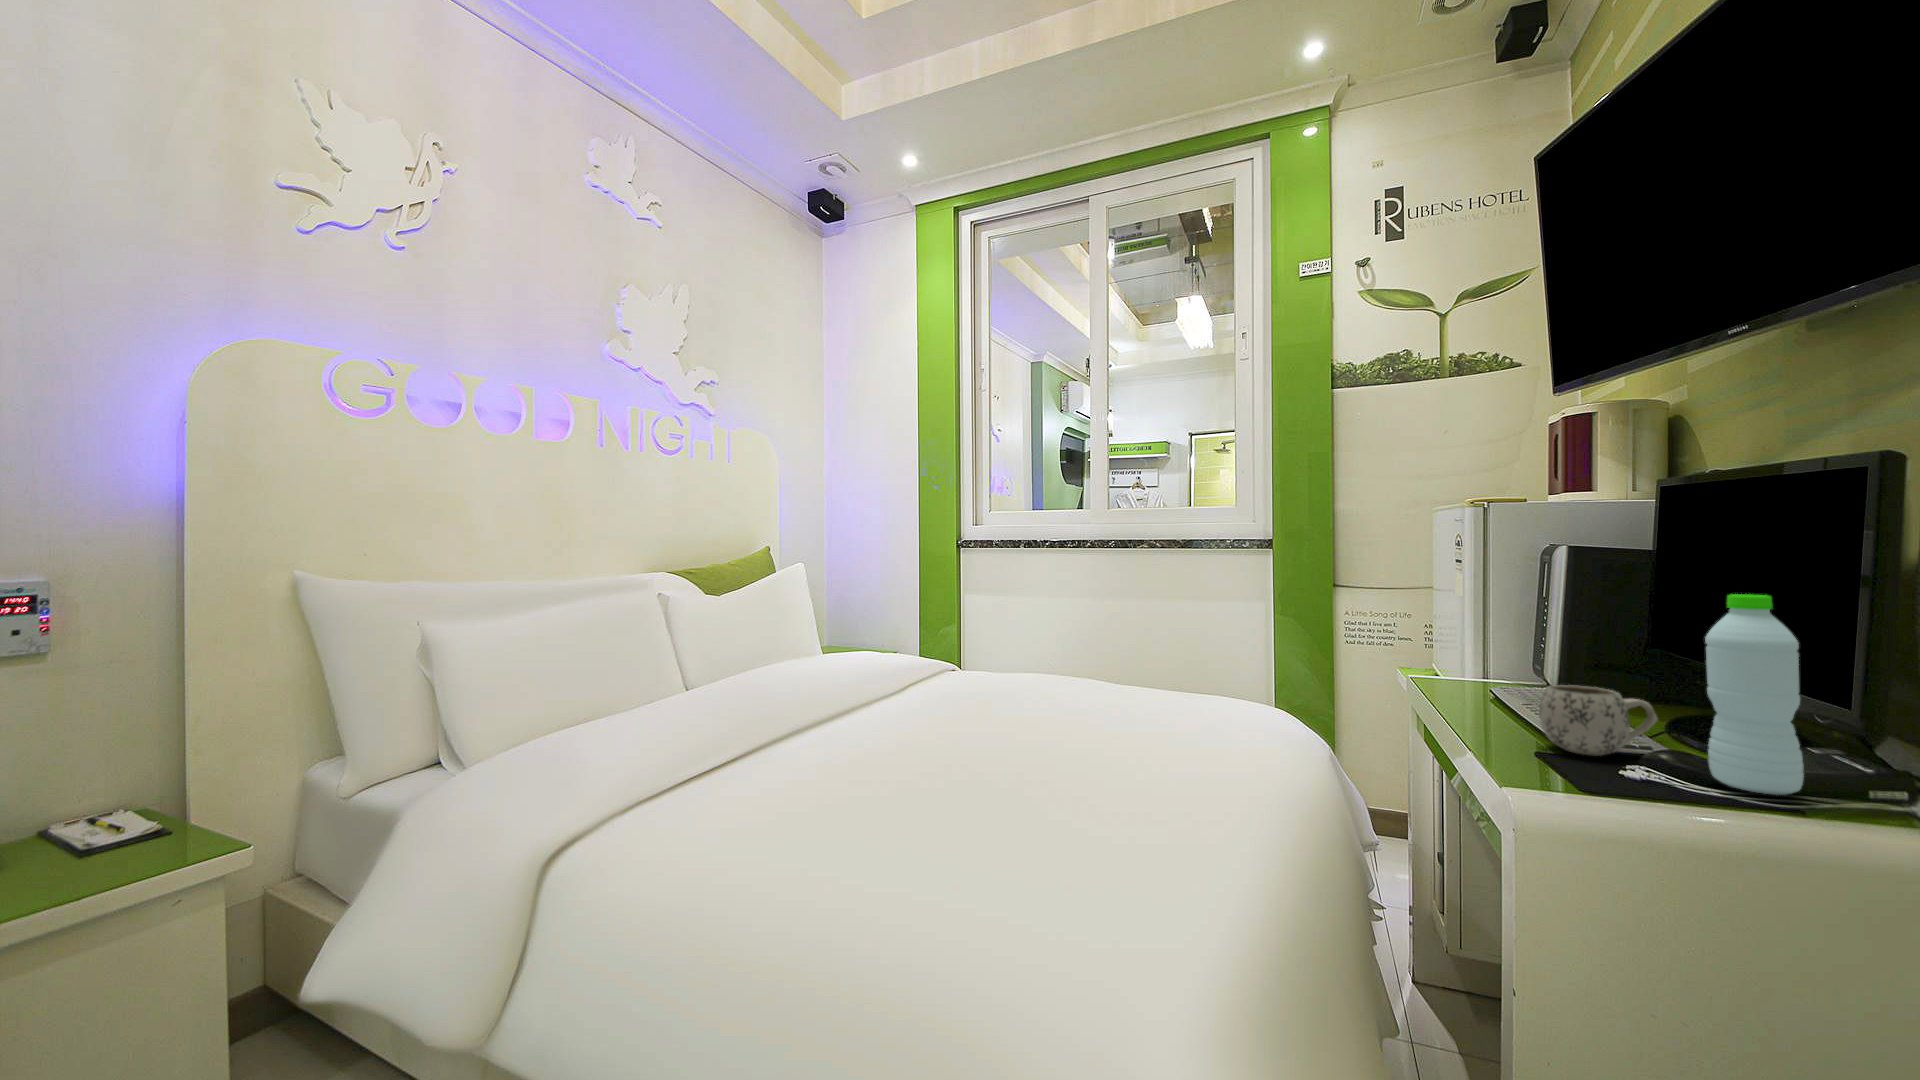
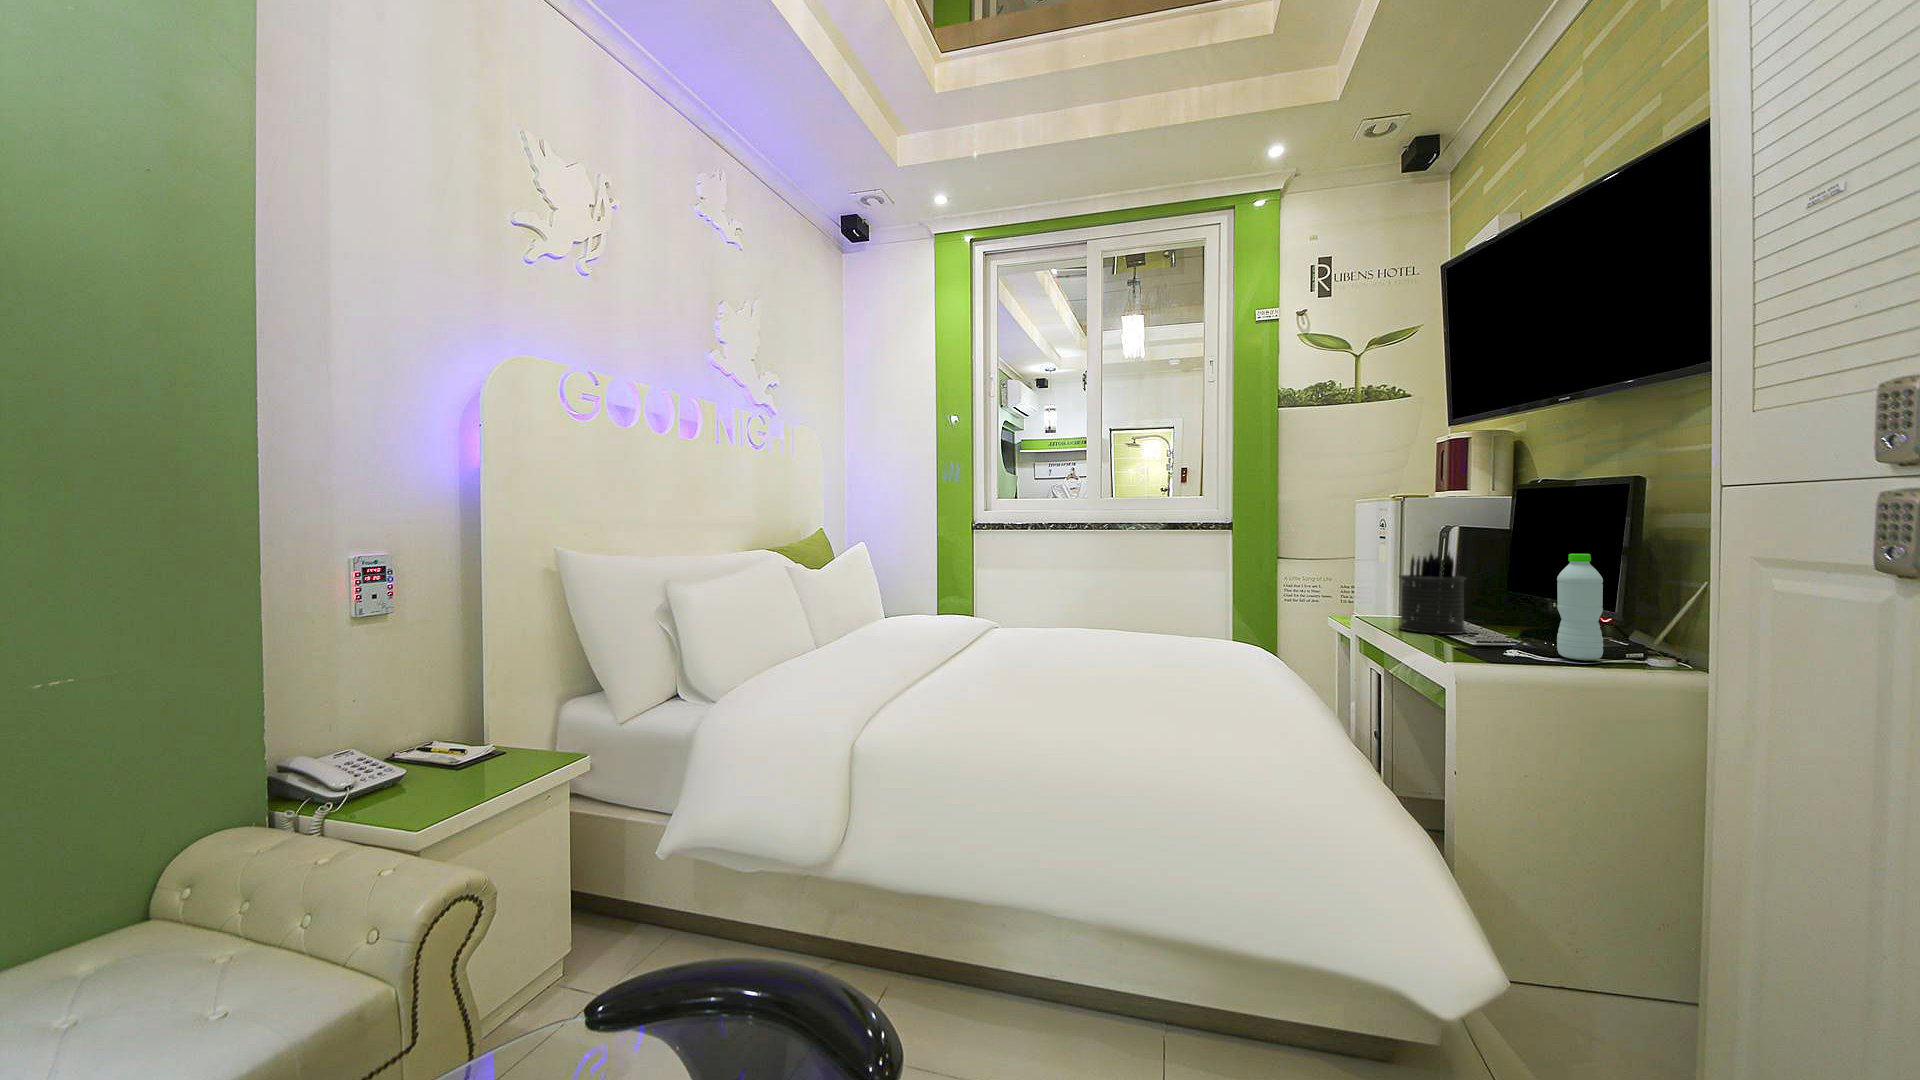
pen holder: none [1454,582,1567,717] -> present [1399,553,1466,634]
mug: present [1540,685,1657,756] -> none [1463,610,1527,649]

